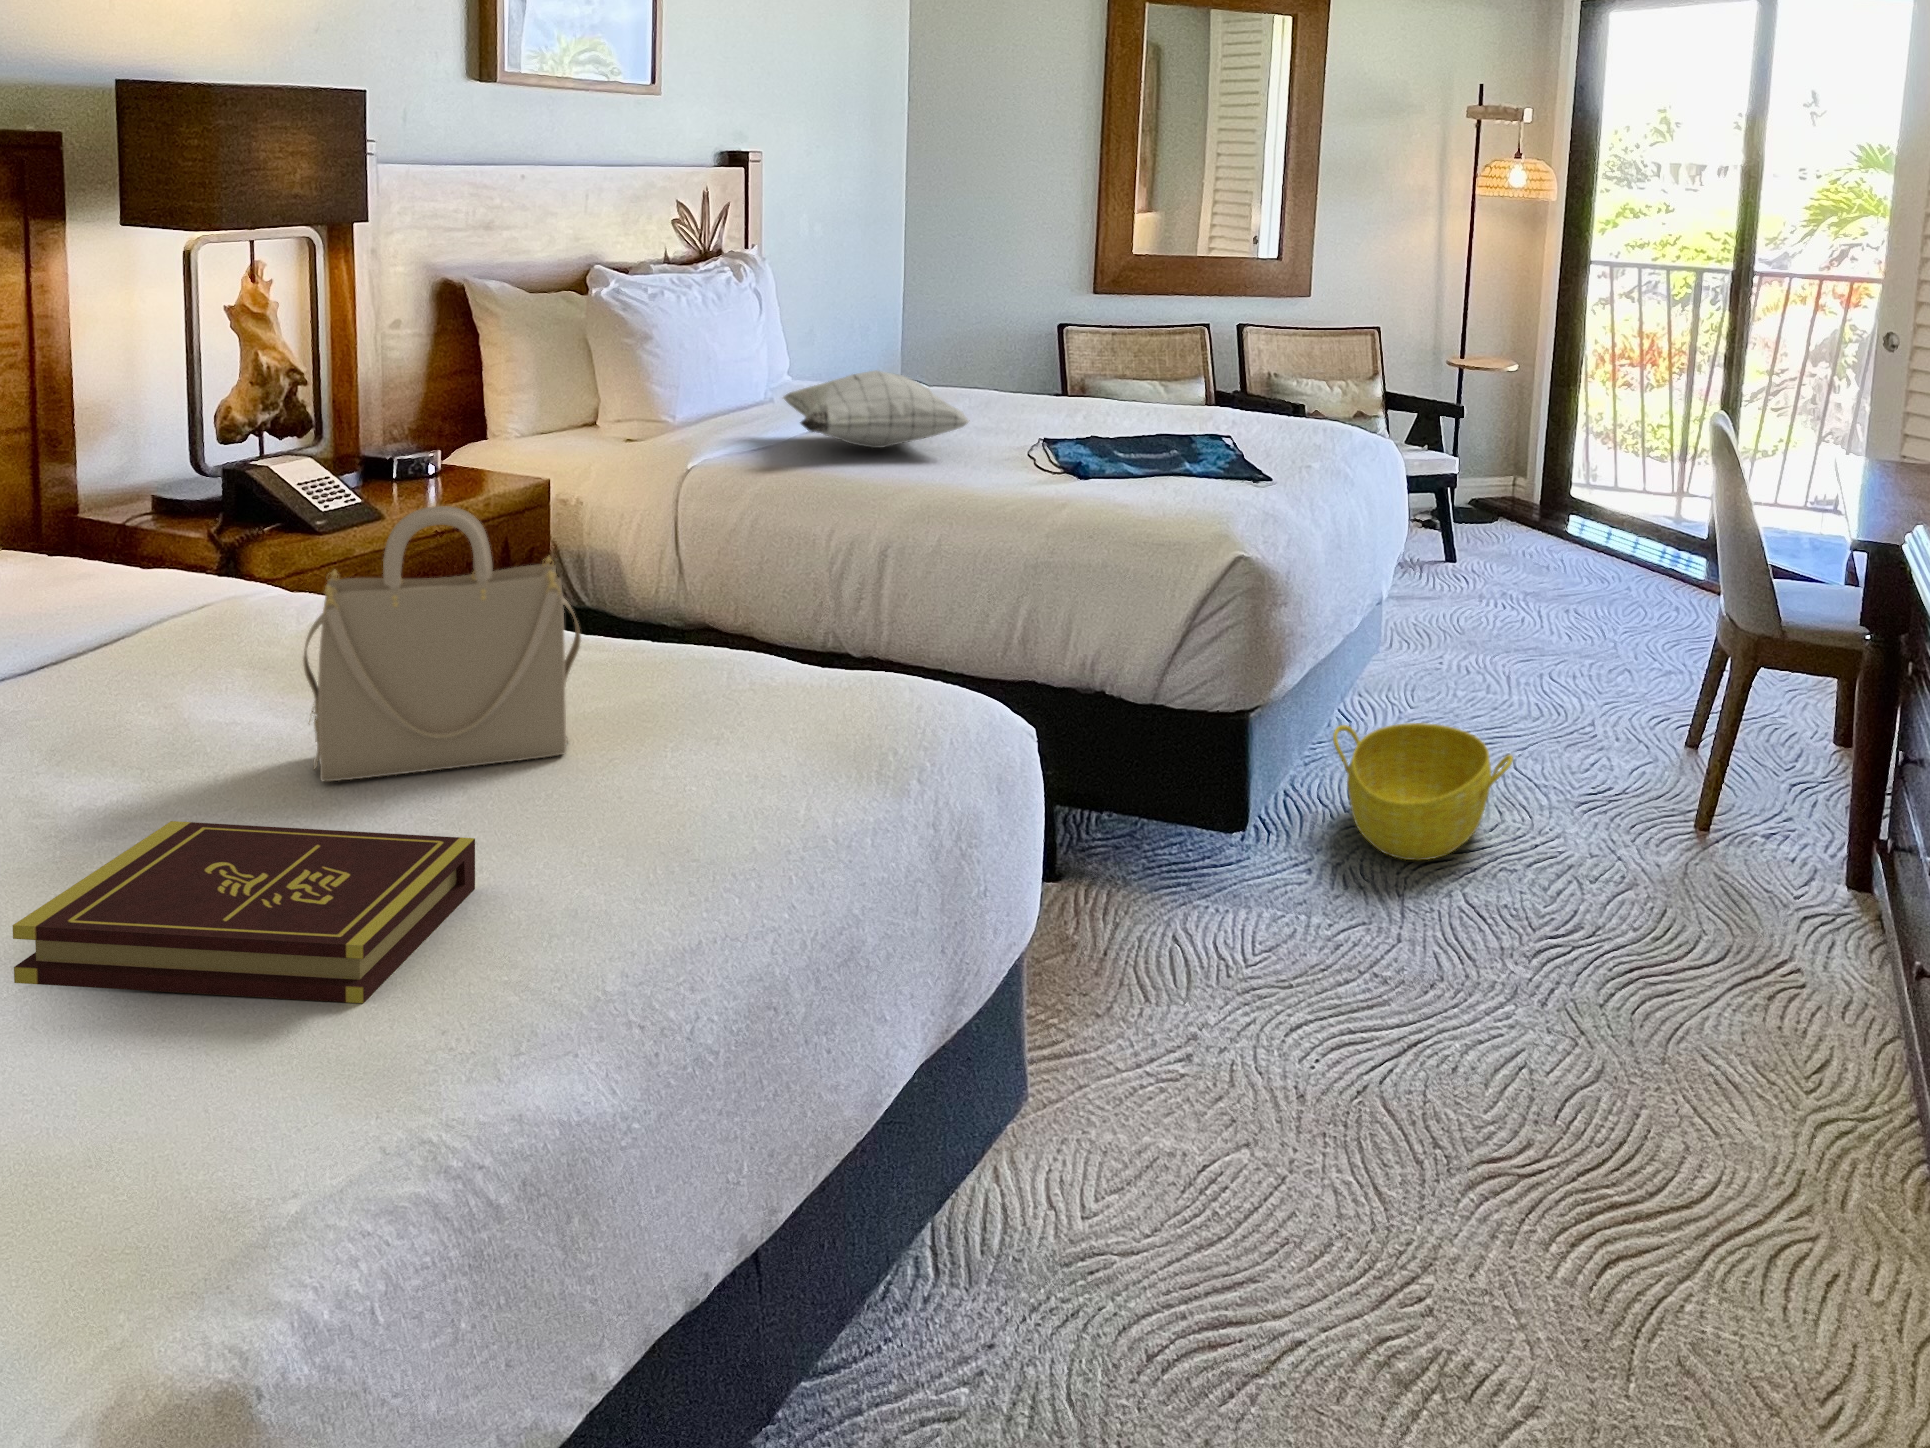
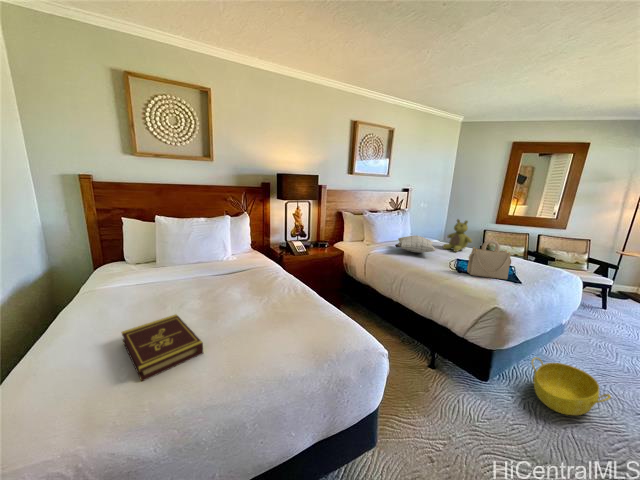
stuffed bear: none [965,286,1071,424] -> present [443,219,472,252]
handbag: present [303,506,581,781] -> present [467,240,511,279]

